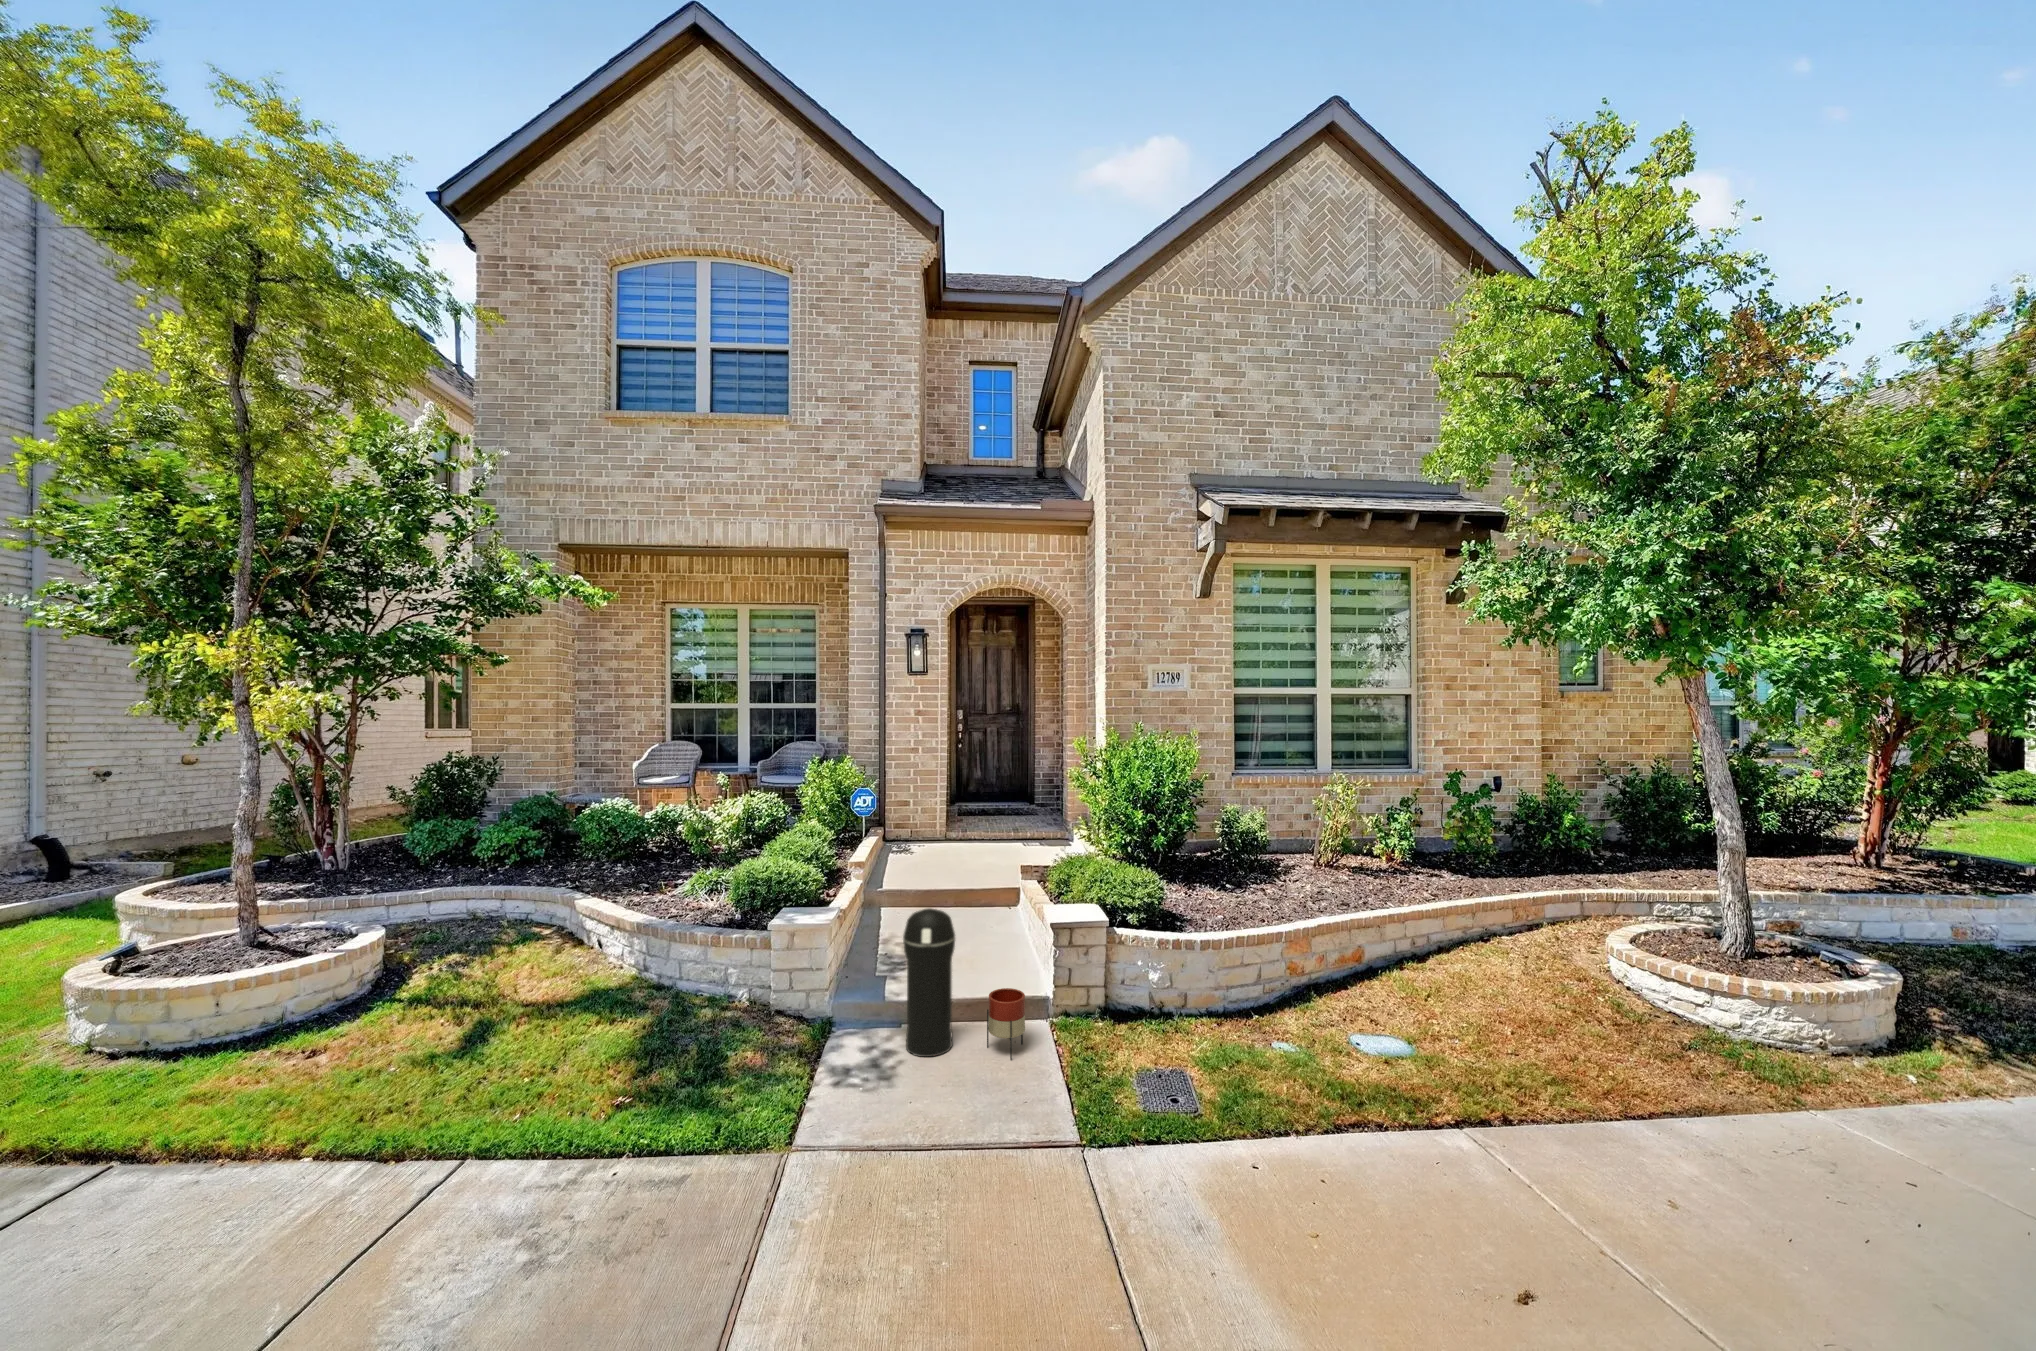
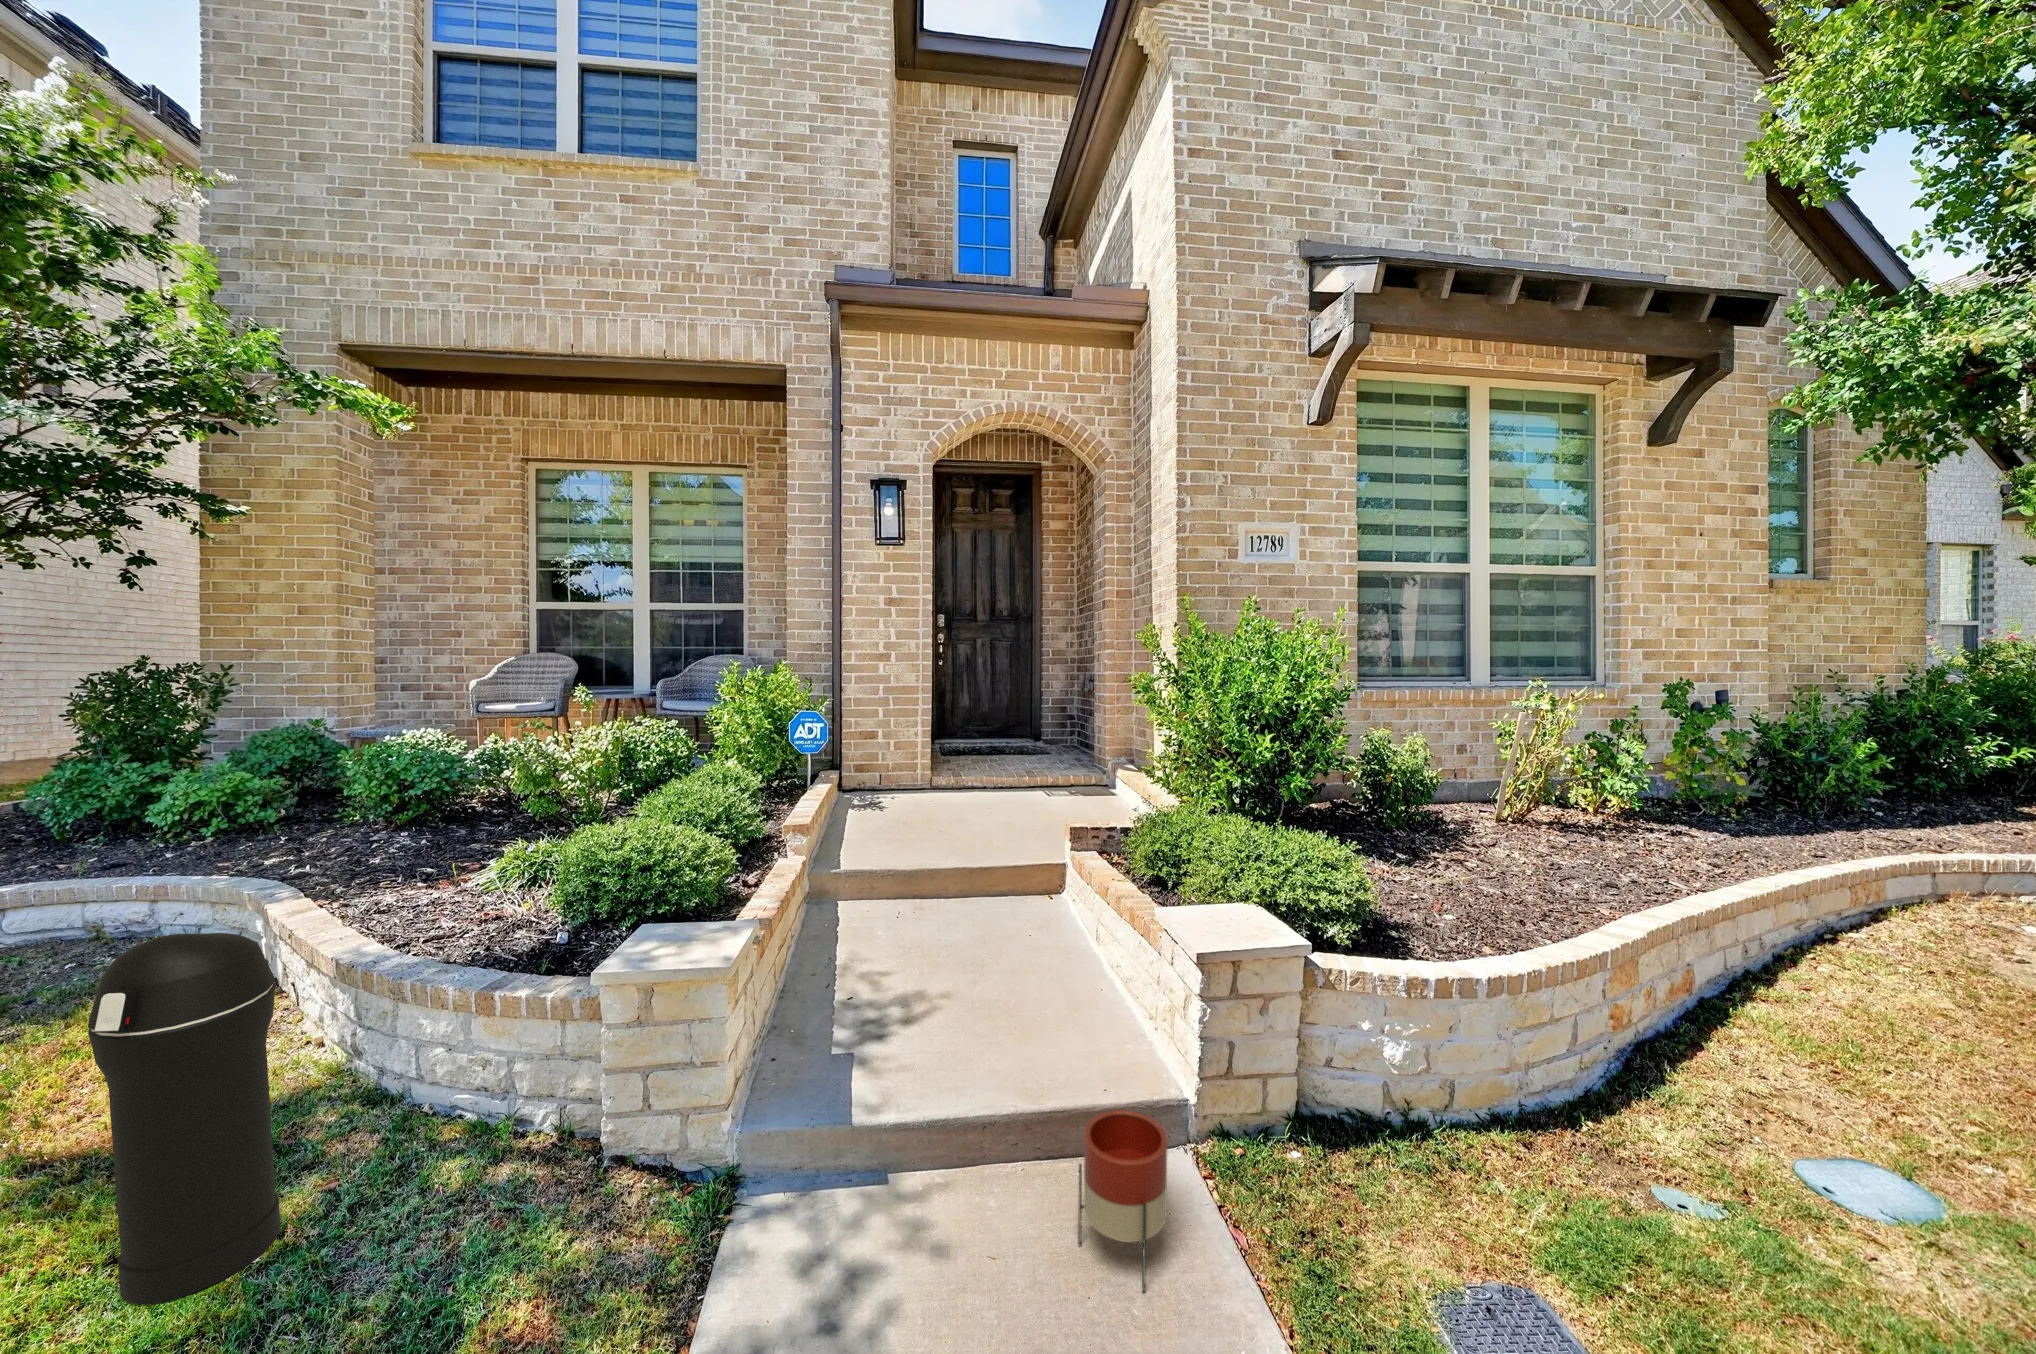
trash can: present [903,908,955,1057] -> present [88,933,280,1304]

